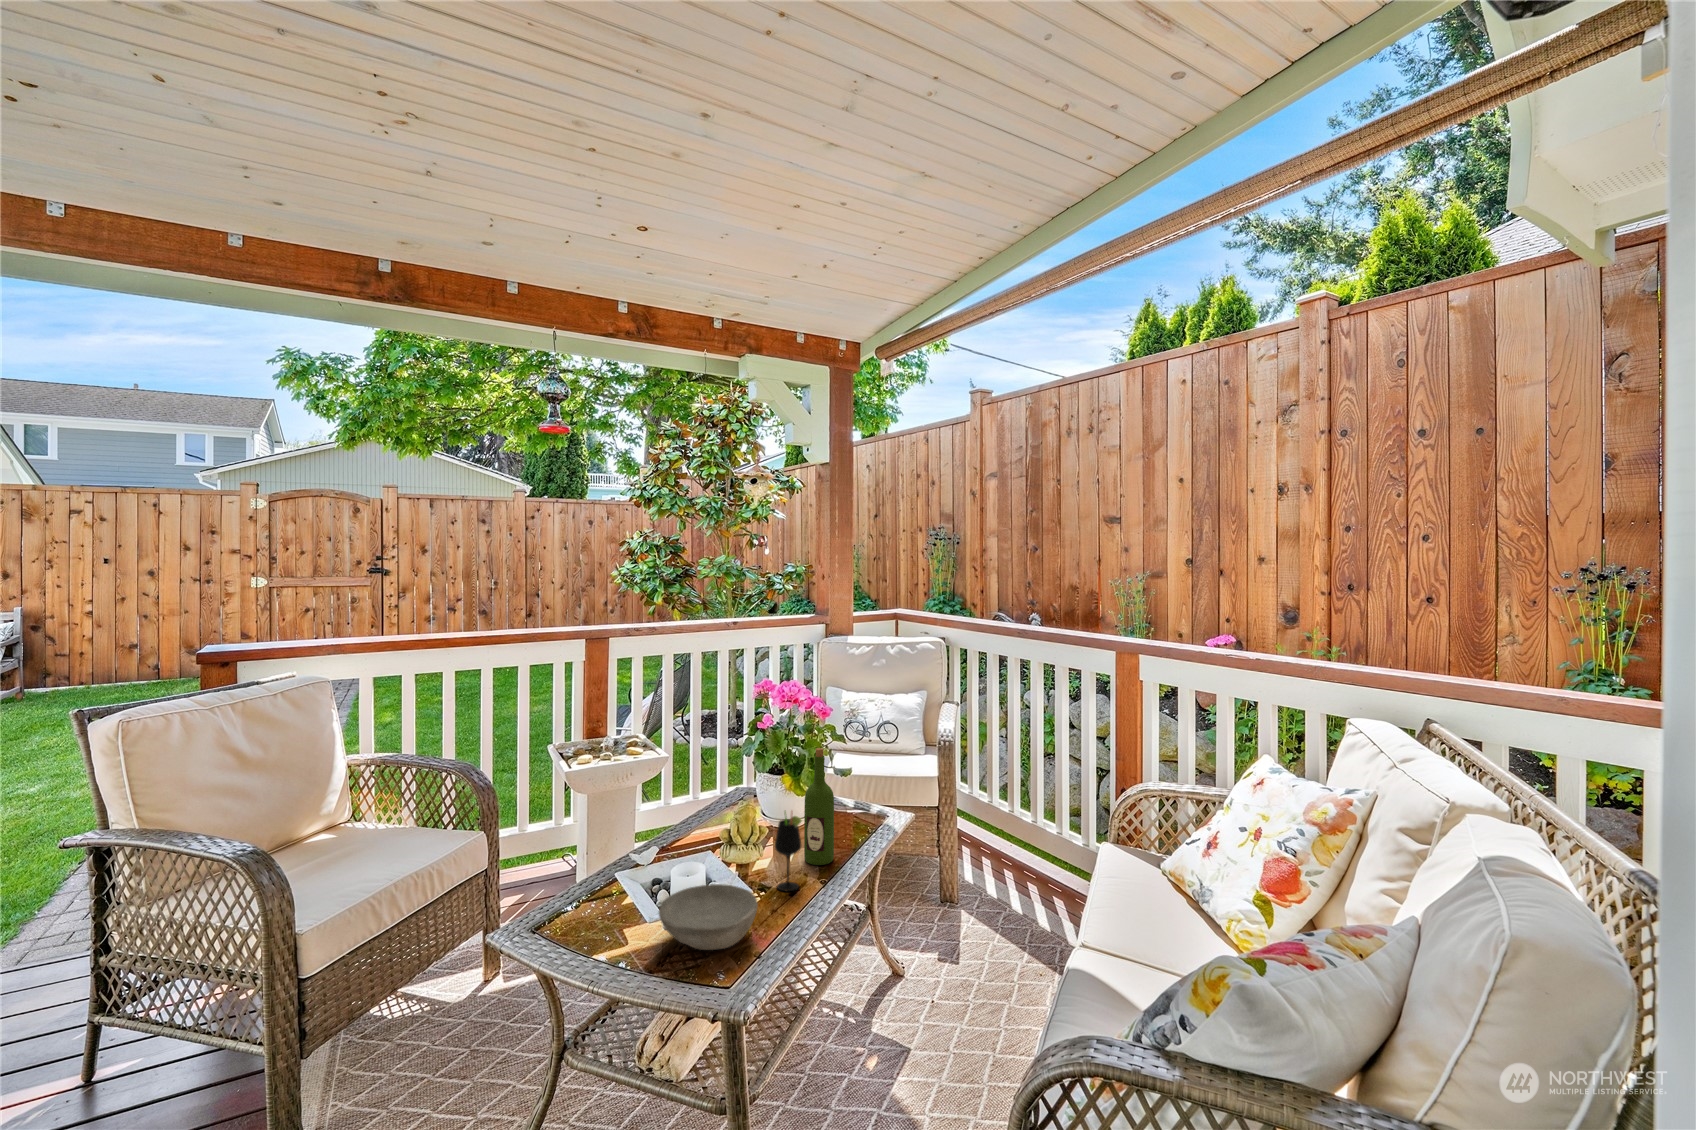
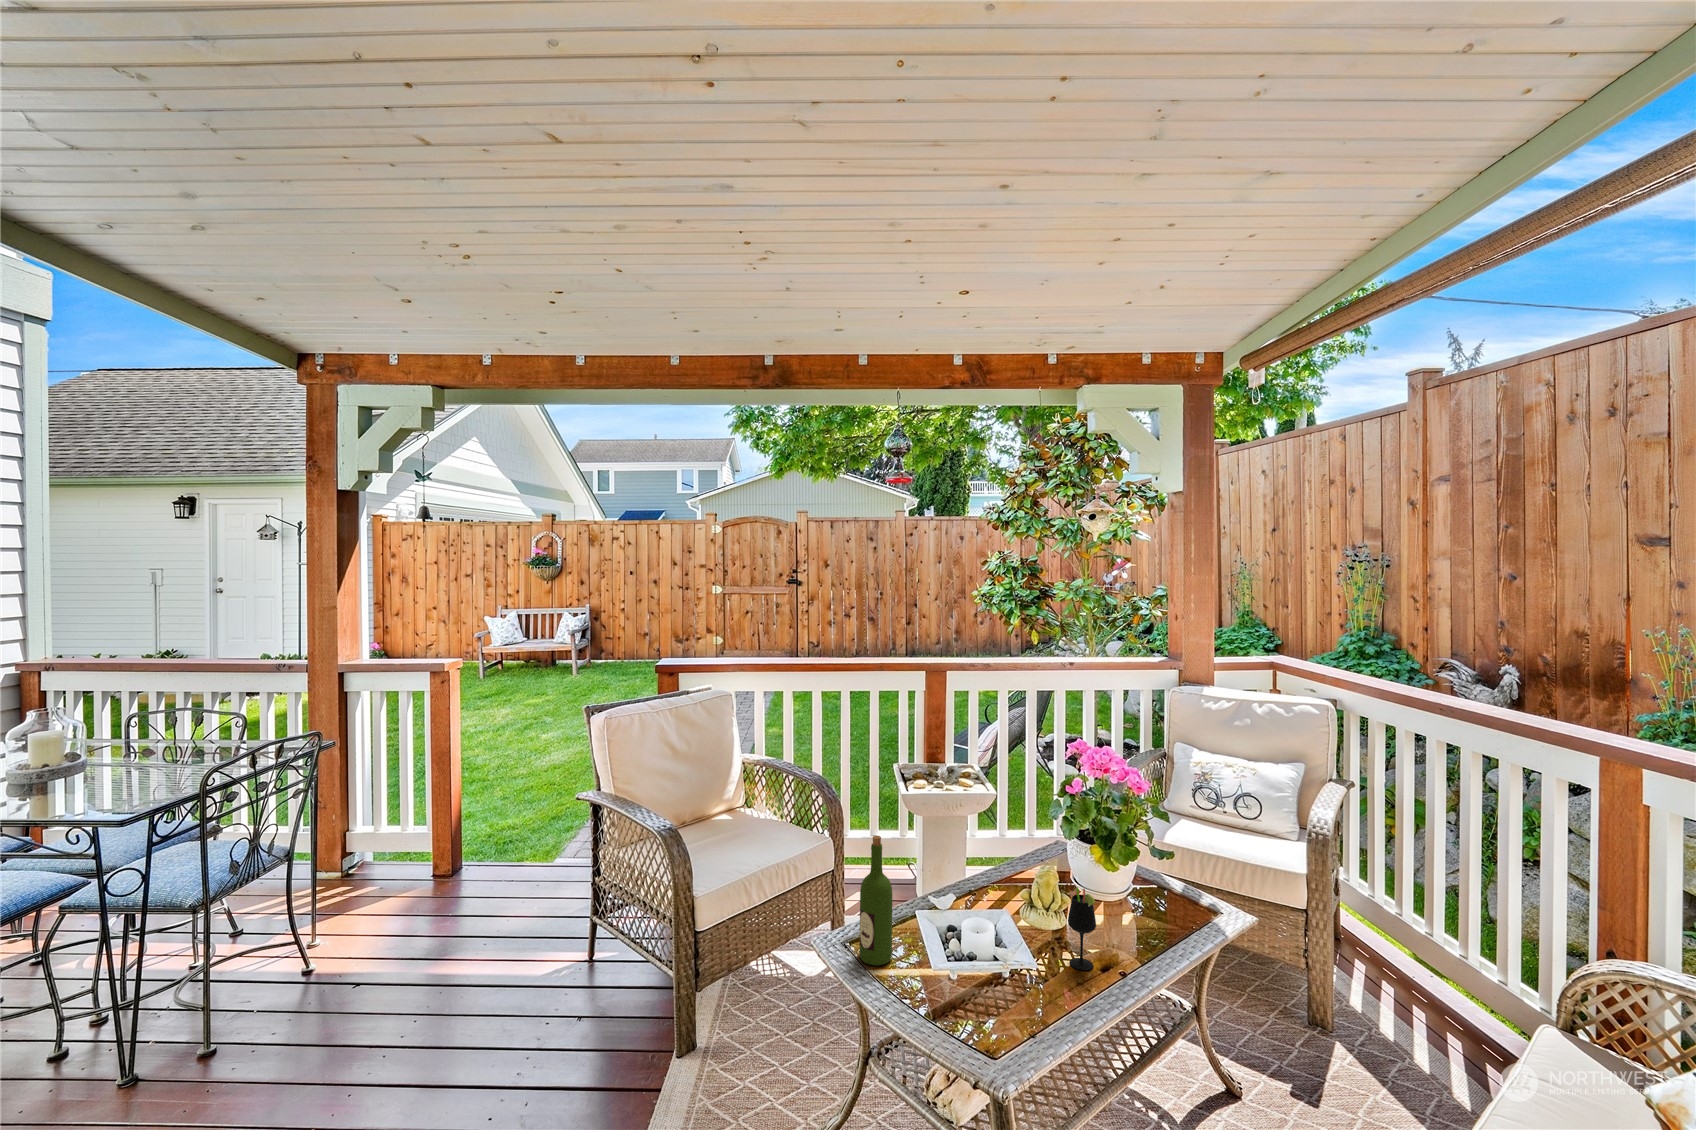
wine bottle: present [804,748,834,865] -> present [860,836,892,965]
bowl: present [659,884,758,950] -> none [941,944,1036,1016]

